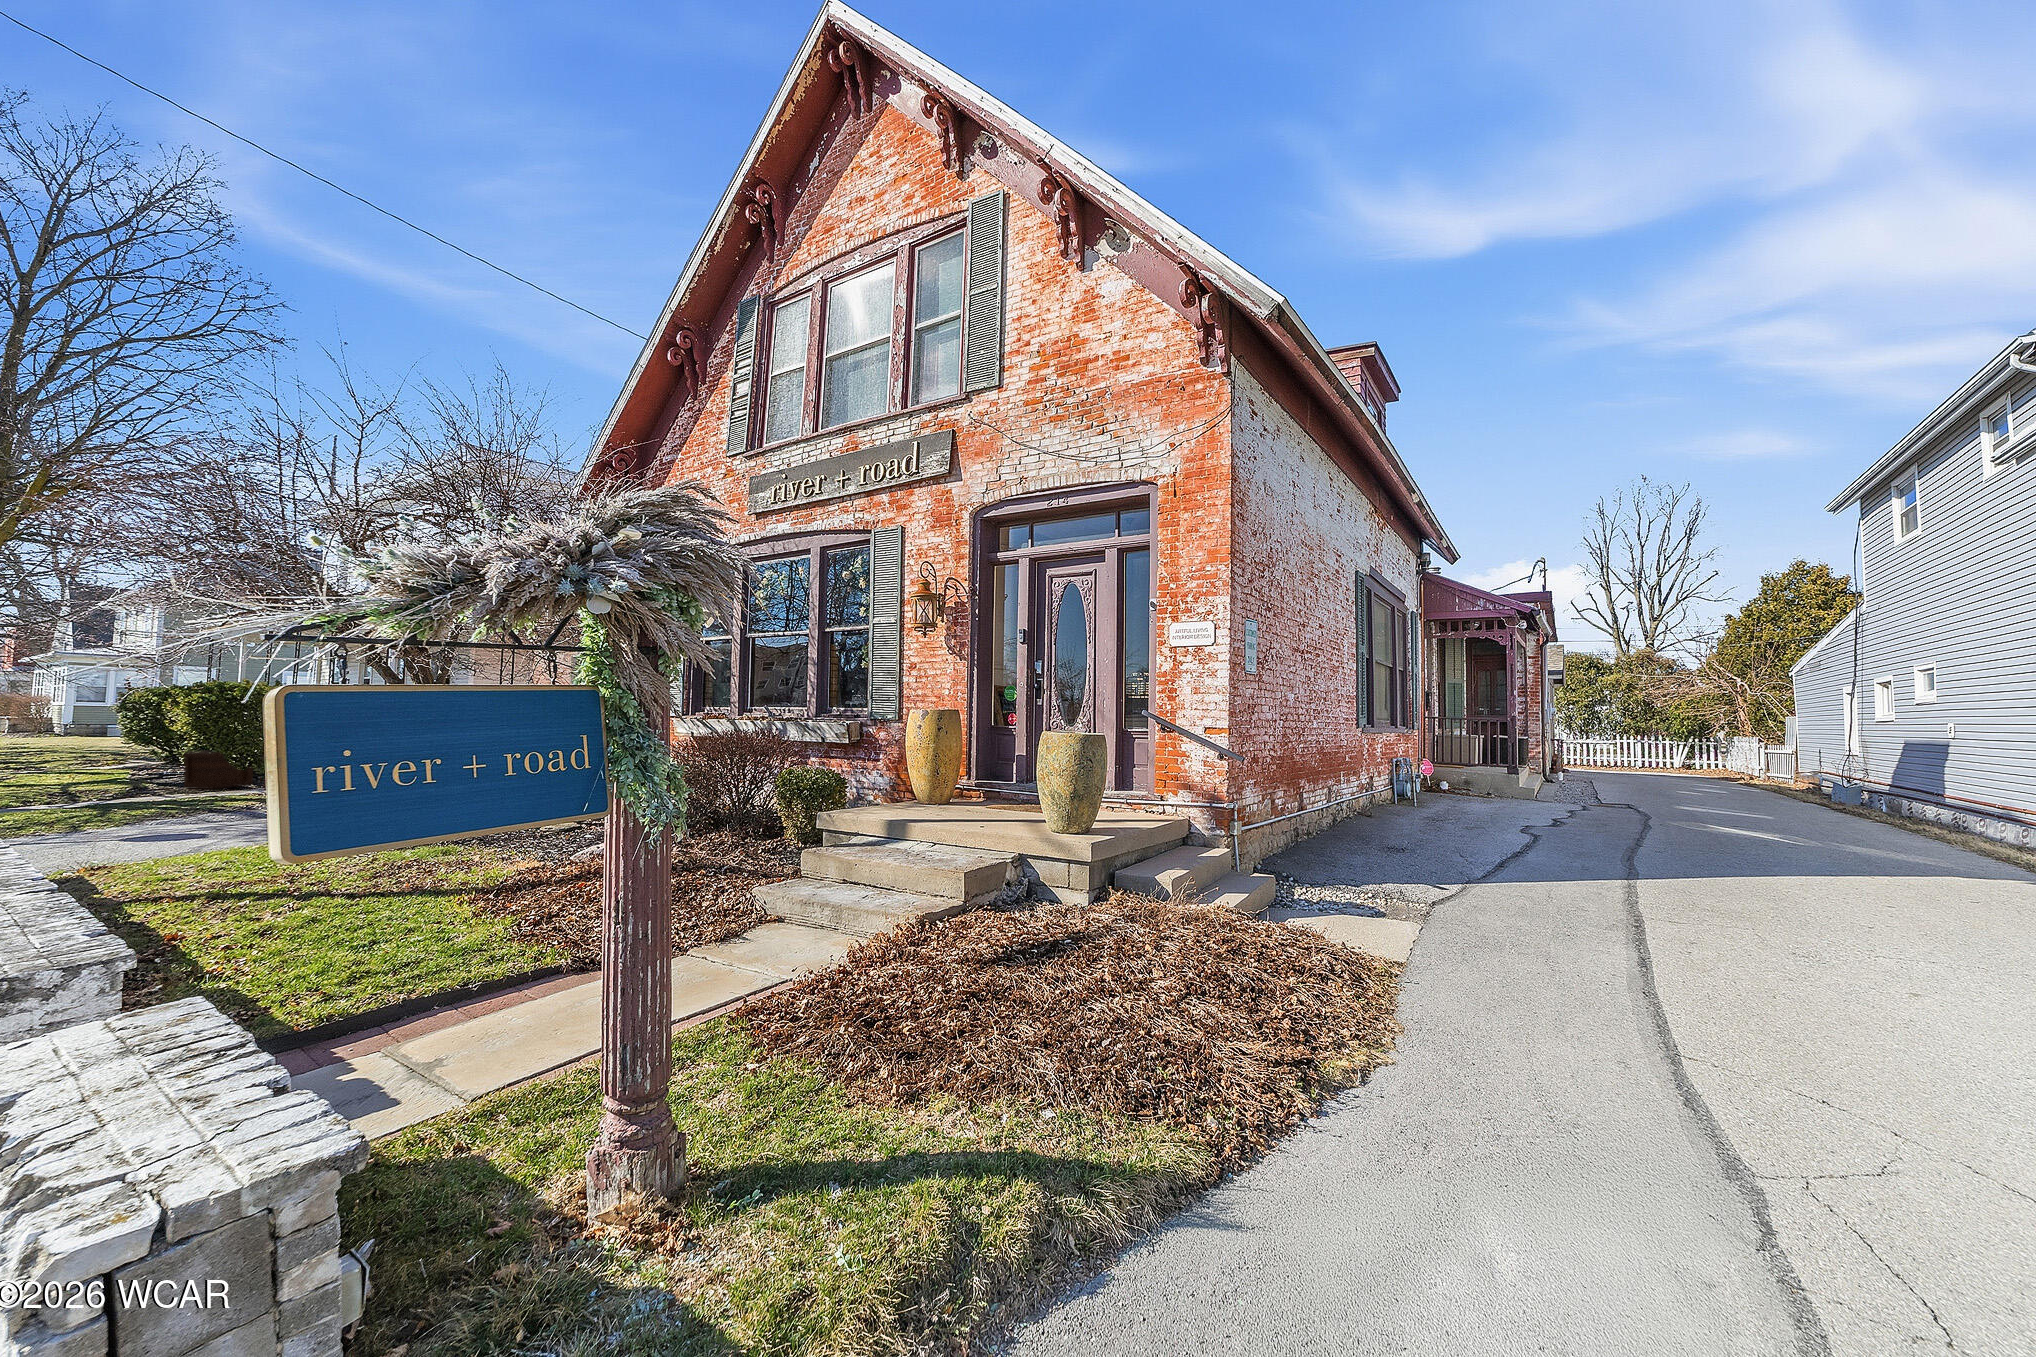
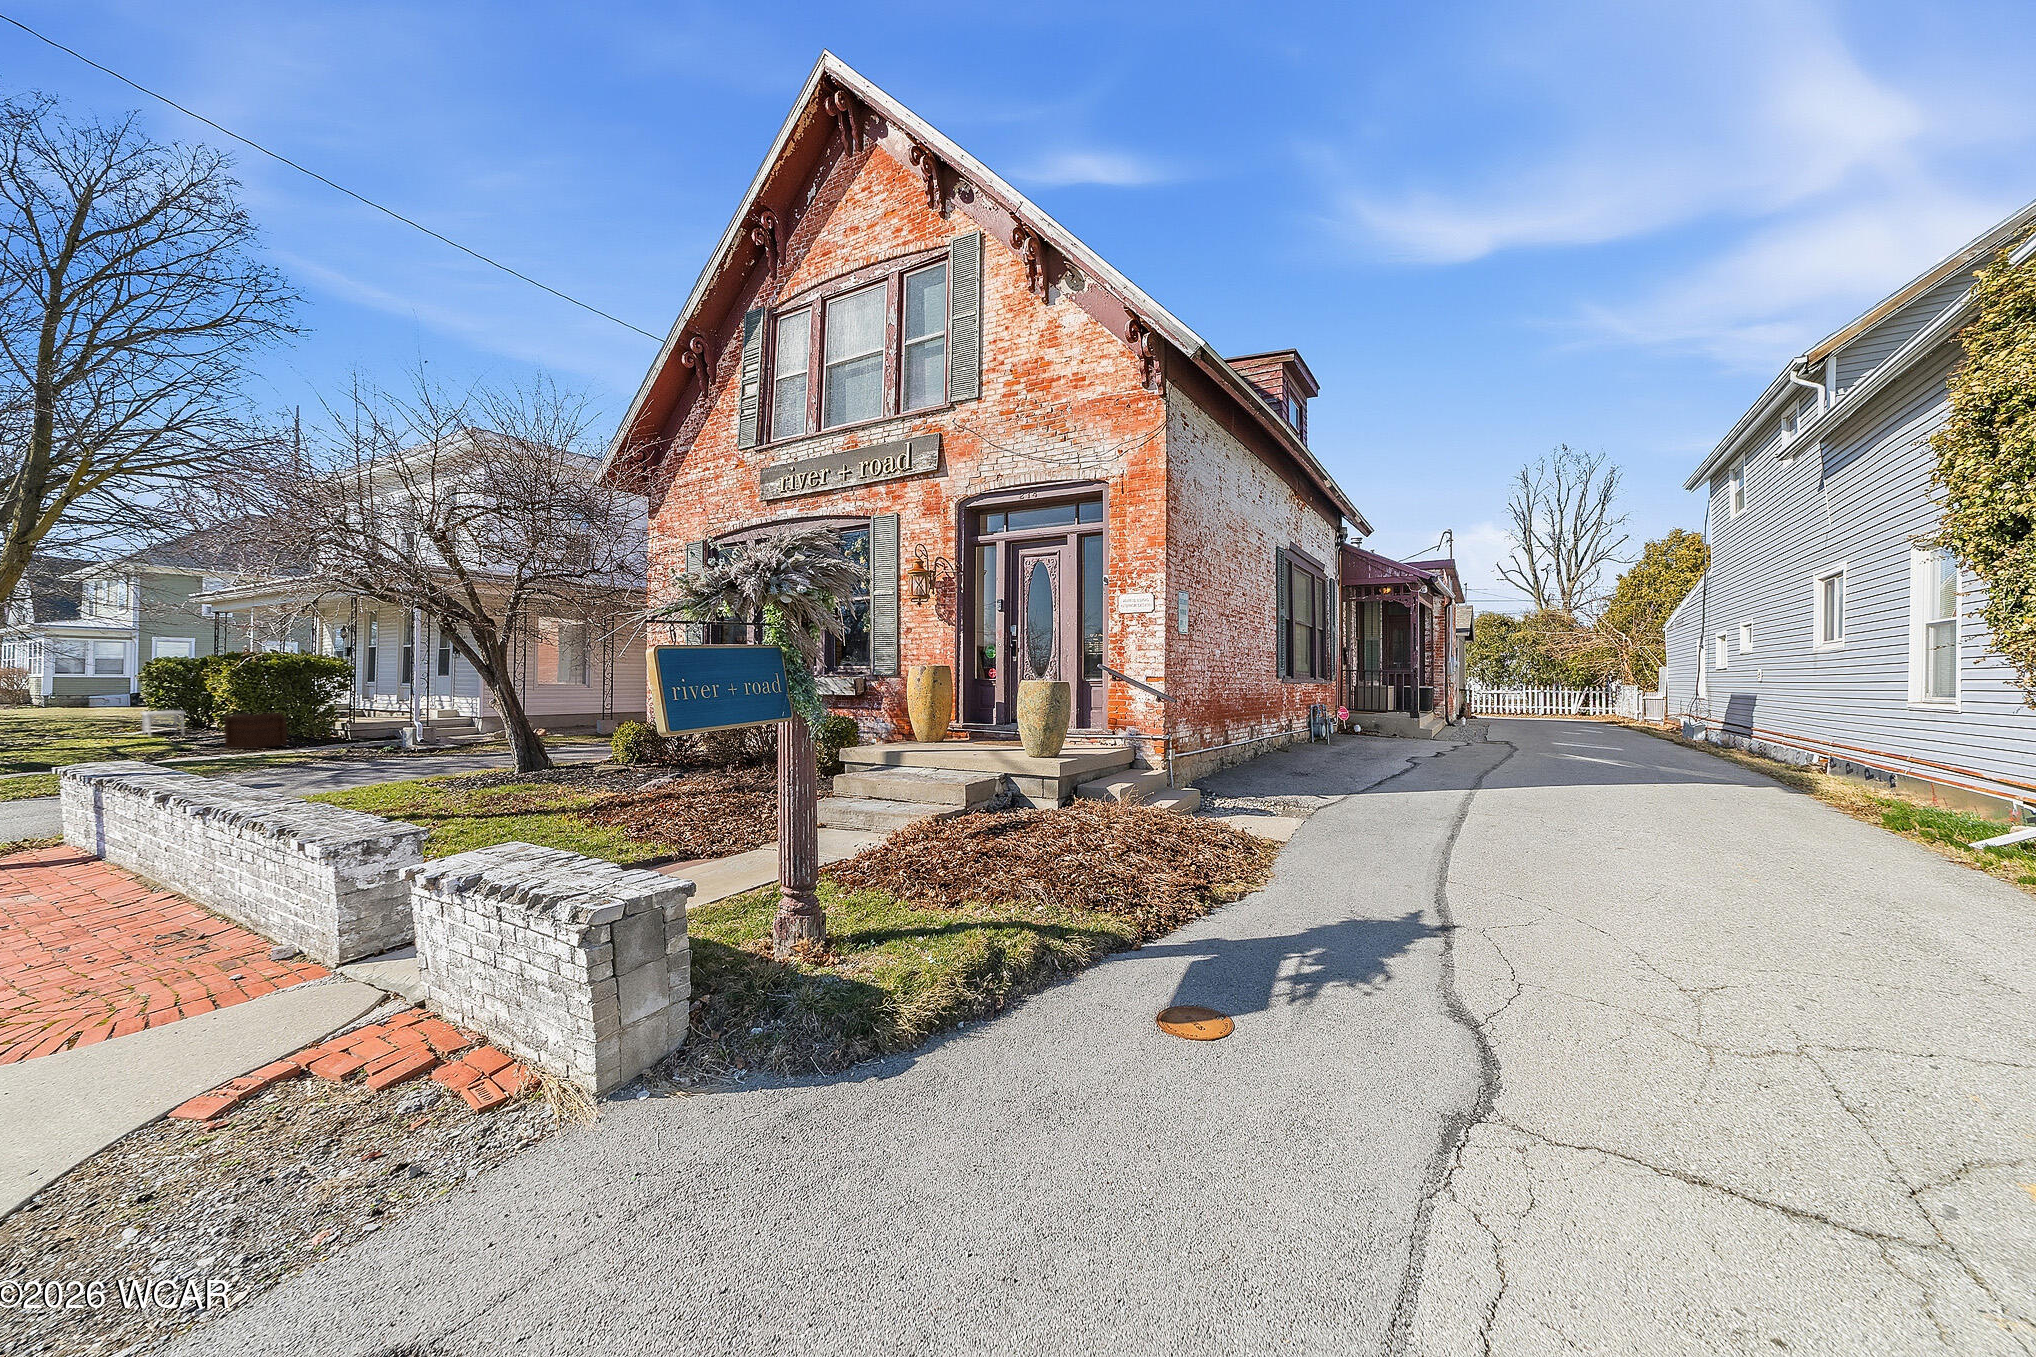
storage bench: none [121,744,165,773] -> present [141,710,185,736]

